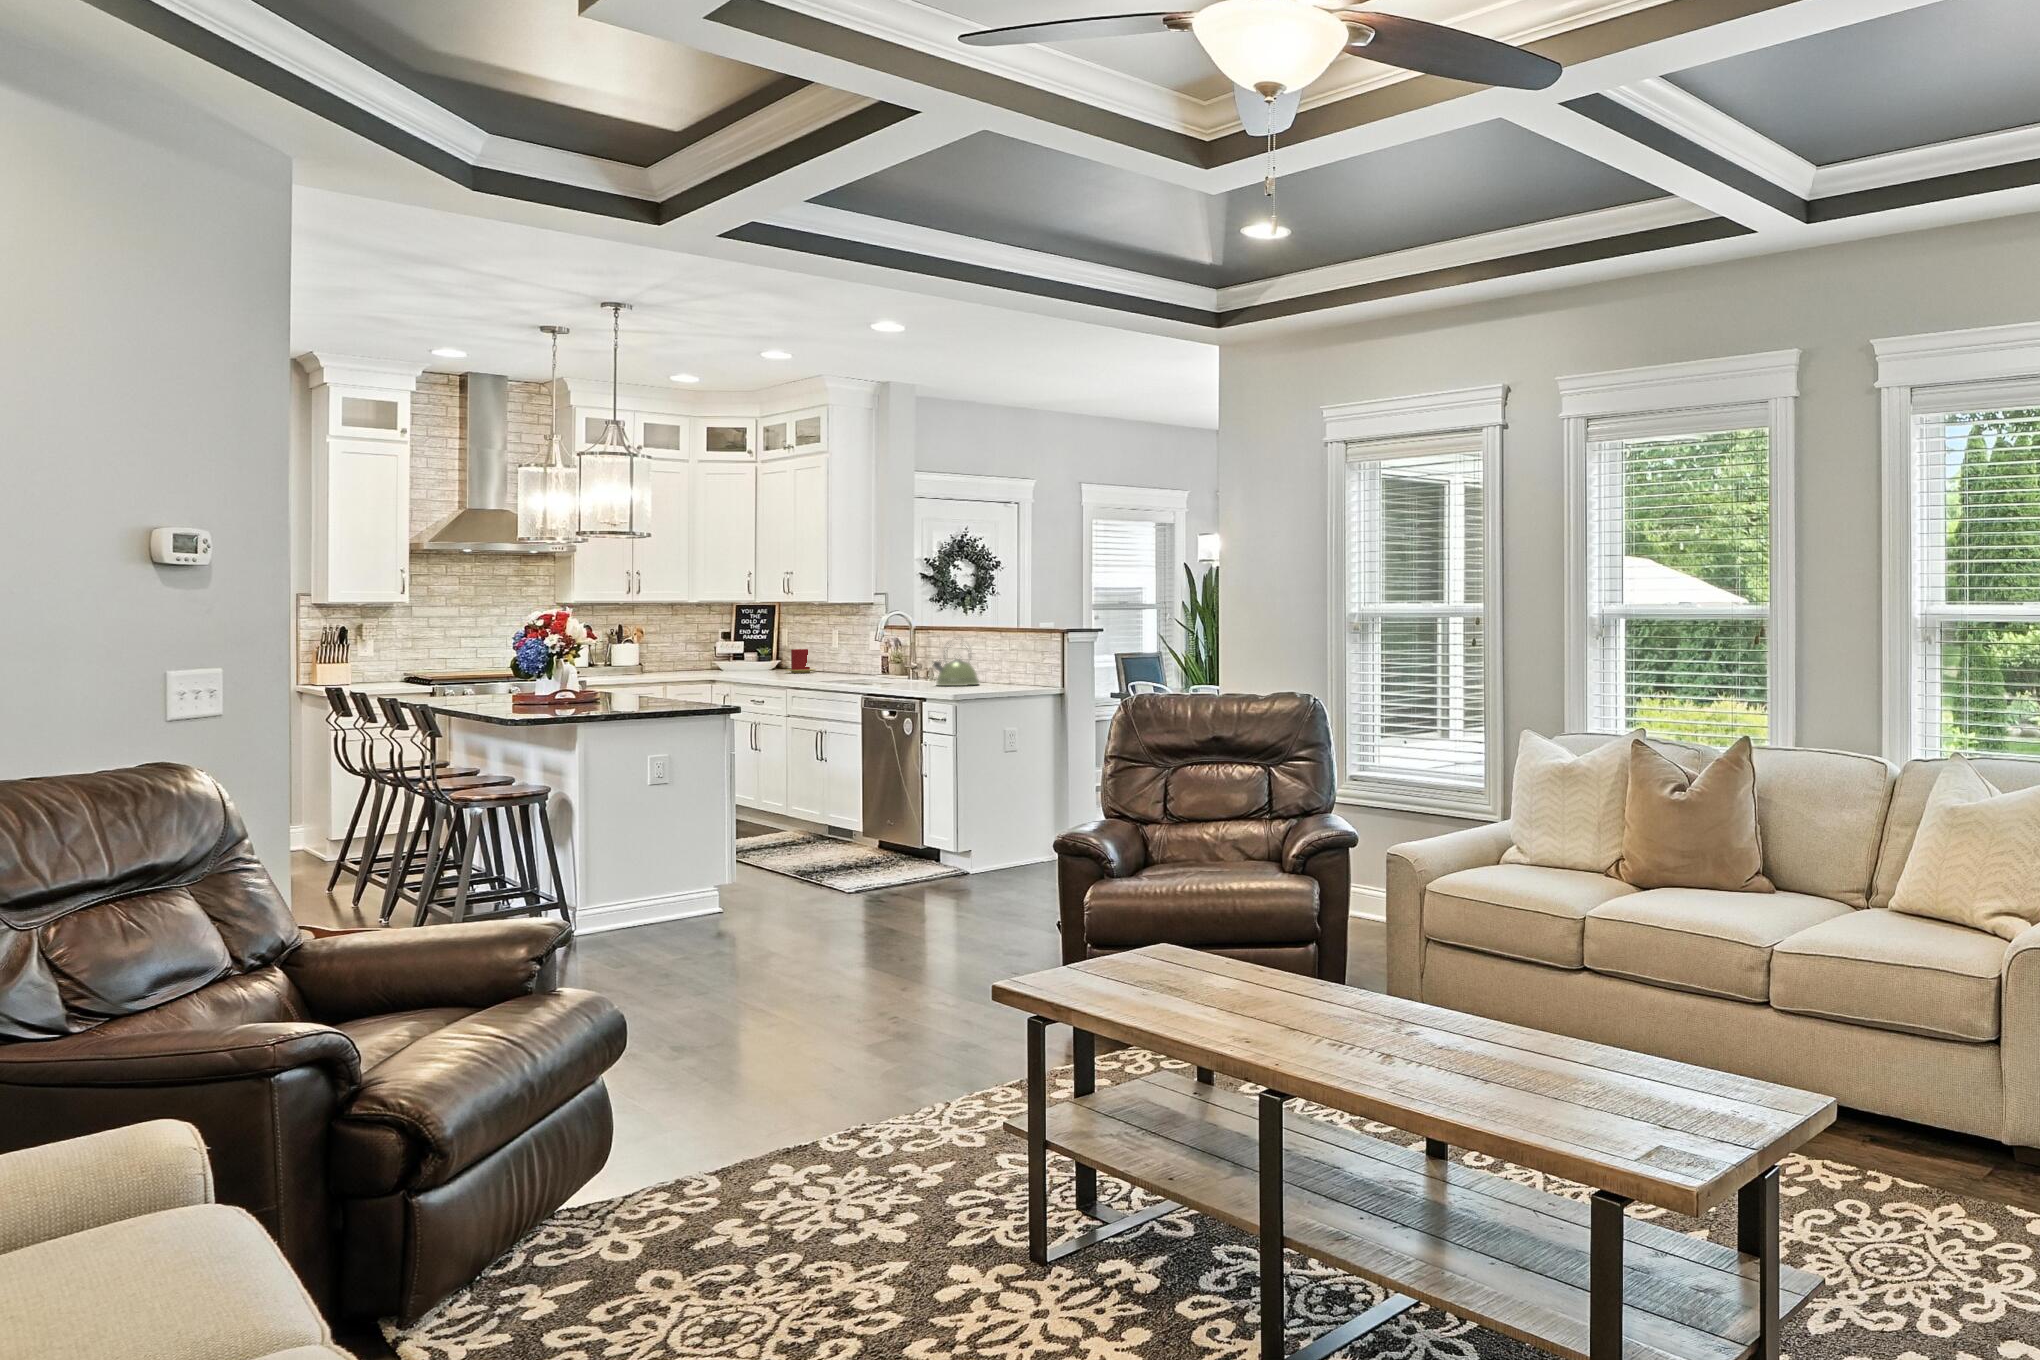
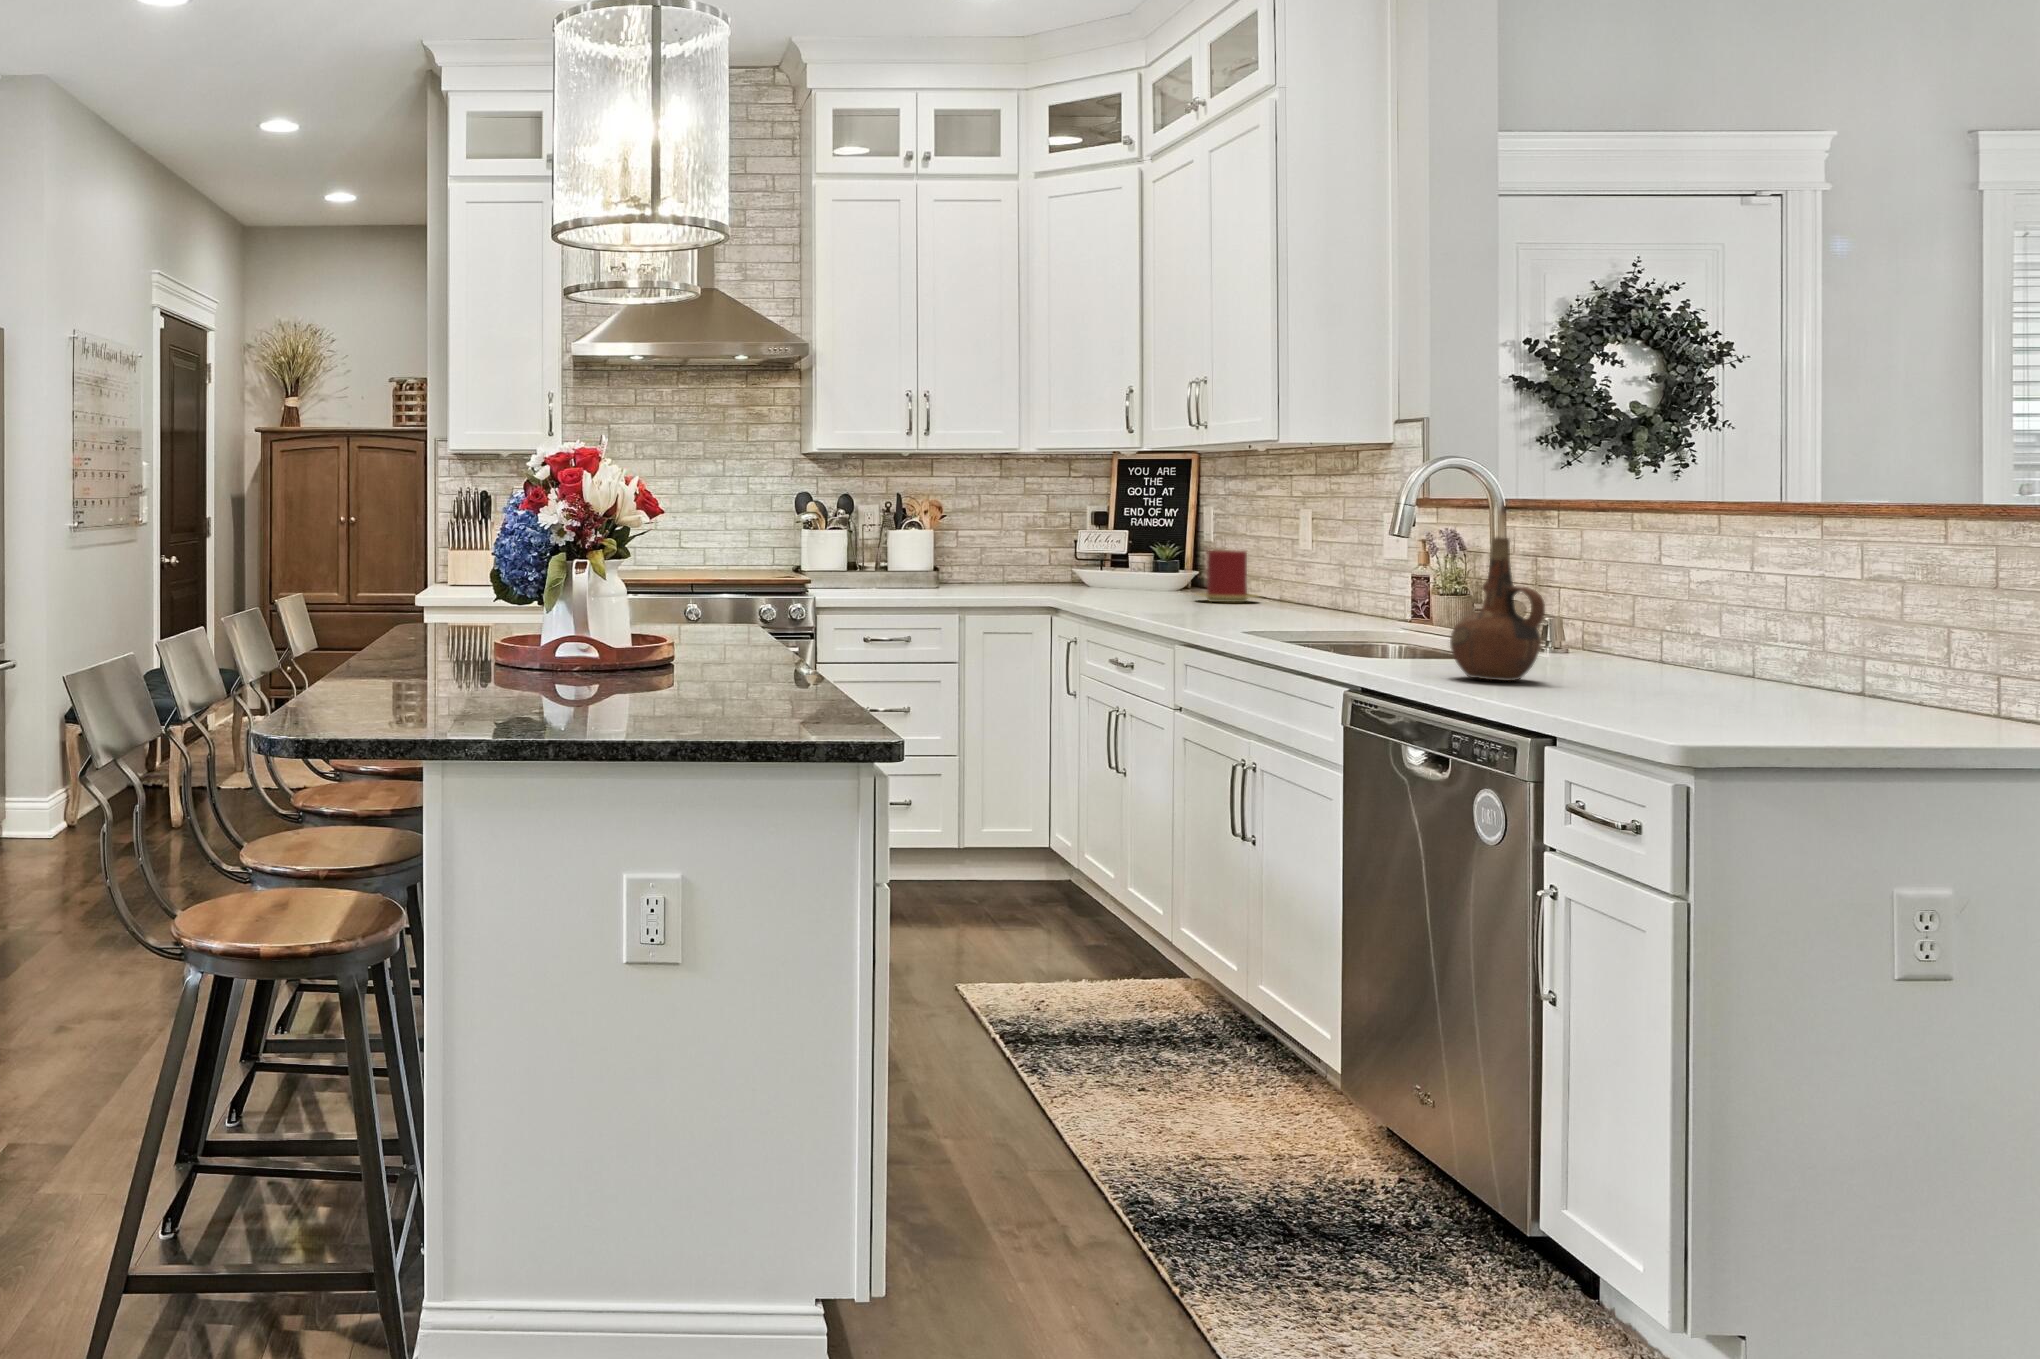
ceramic pitcher: none [894,638,923,684] -> present [1450,537,1545,681]
kettle: present [933,639,979,686] -> none [1581,543,1763,708]

